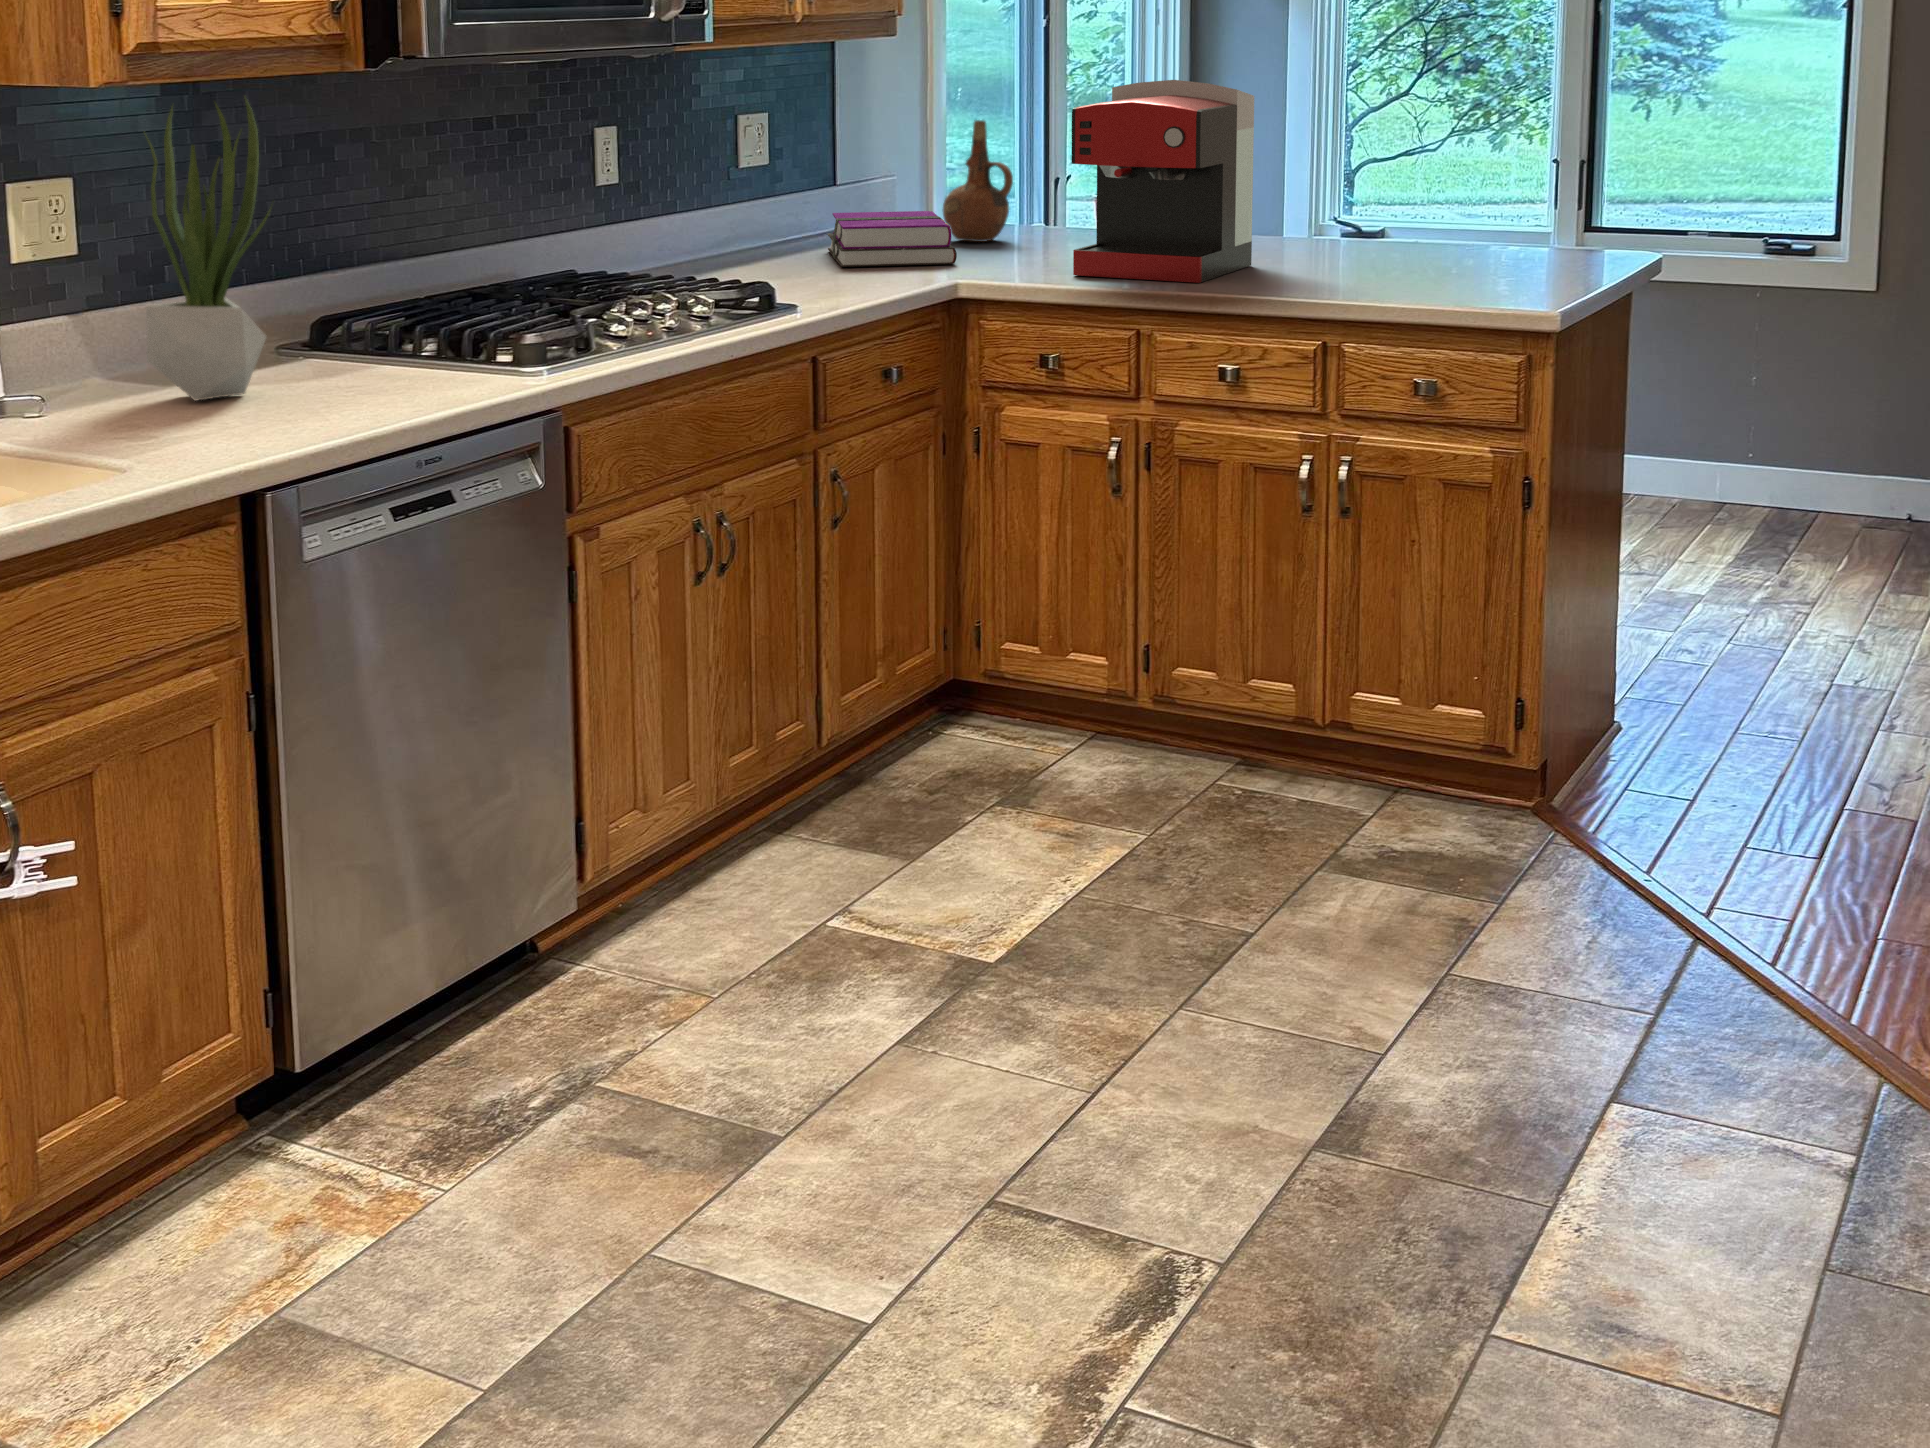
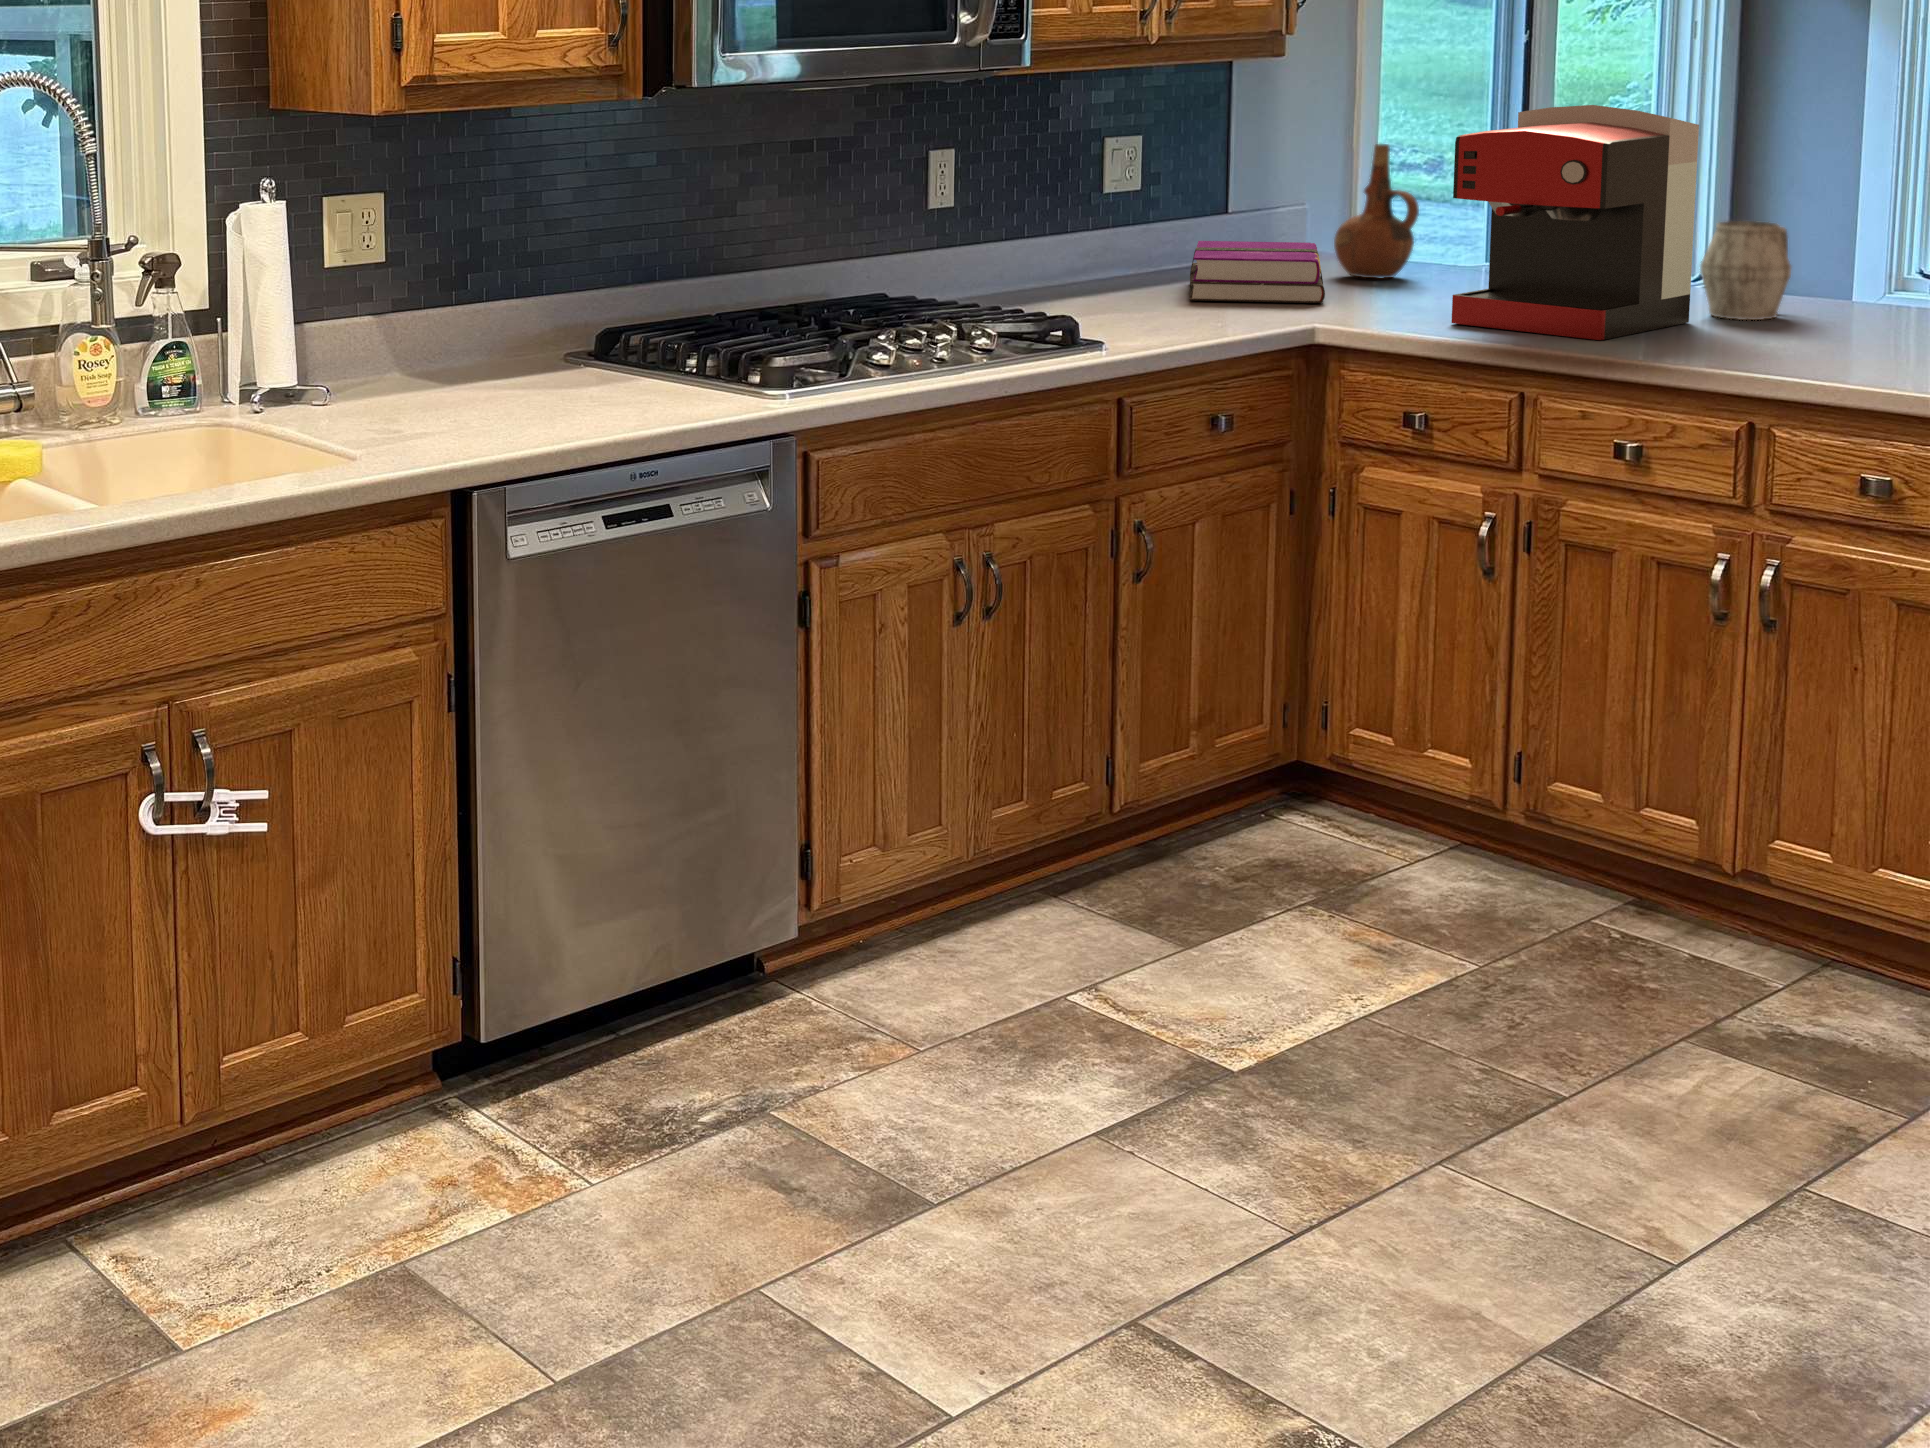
potted plant: present [146,97,272,401] -> none [413,118,530,402]
mug: none [1253,178,1320,261] -> present [1700,221,1791,320]

